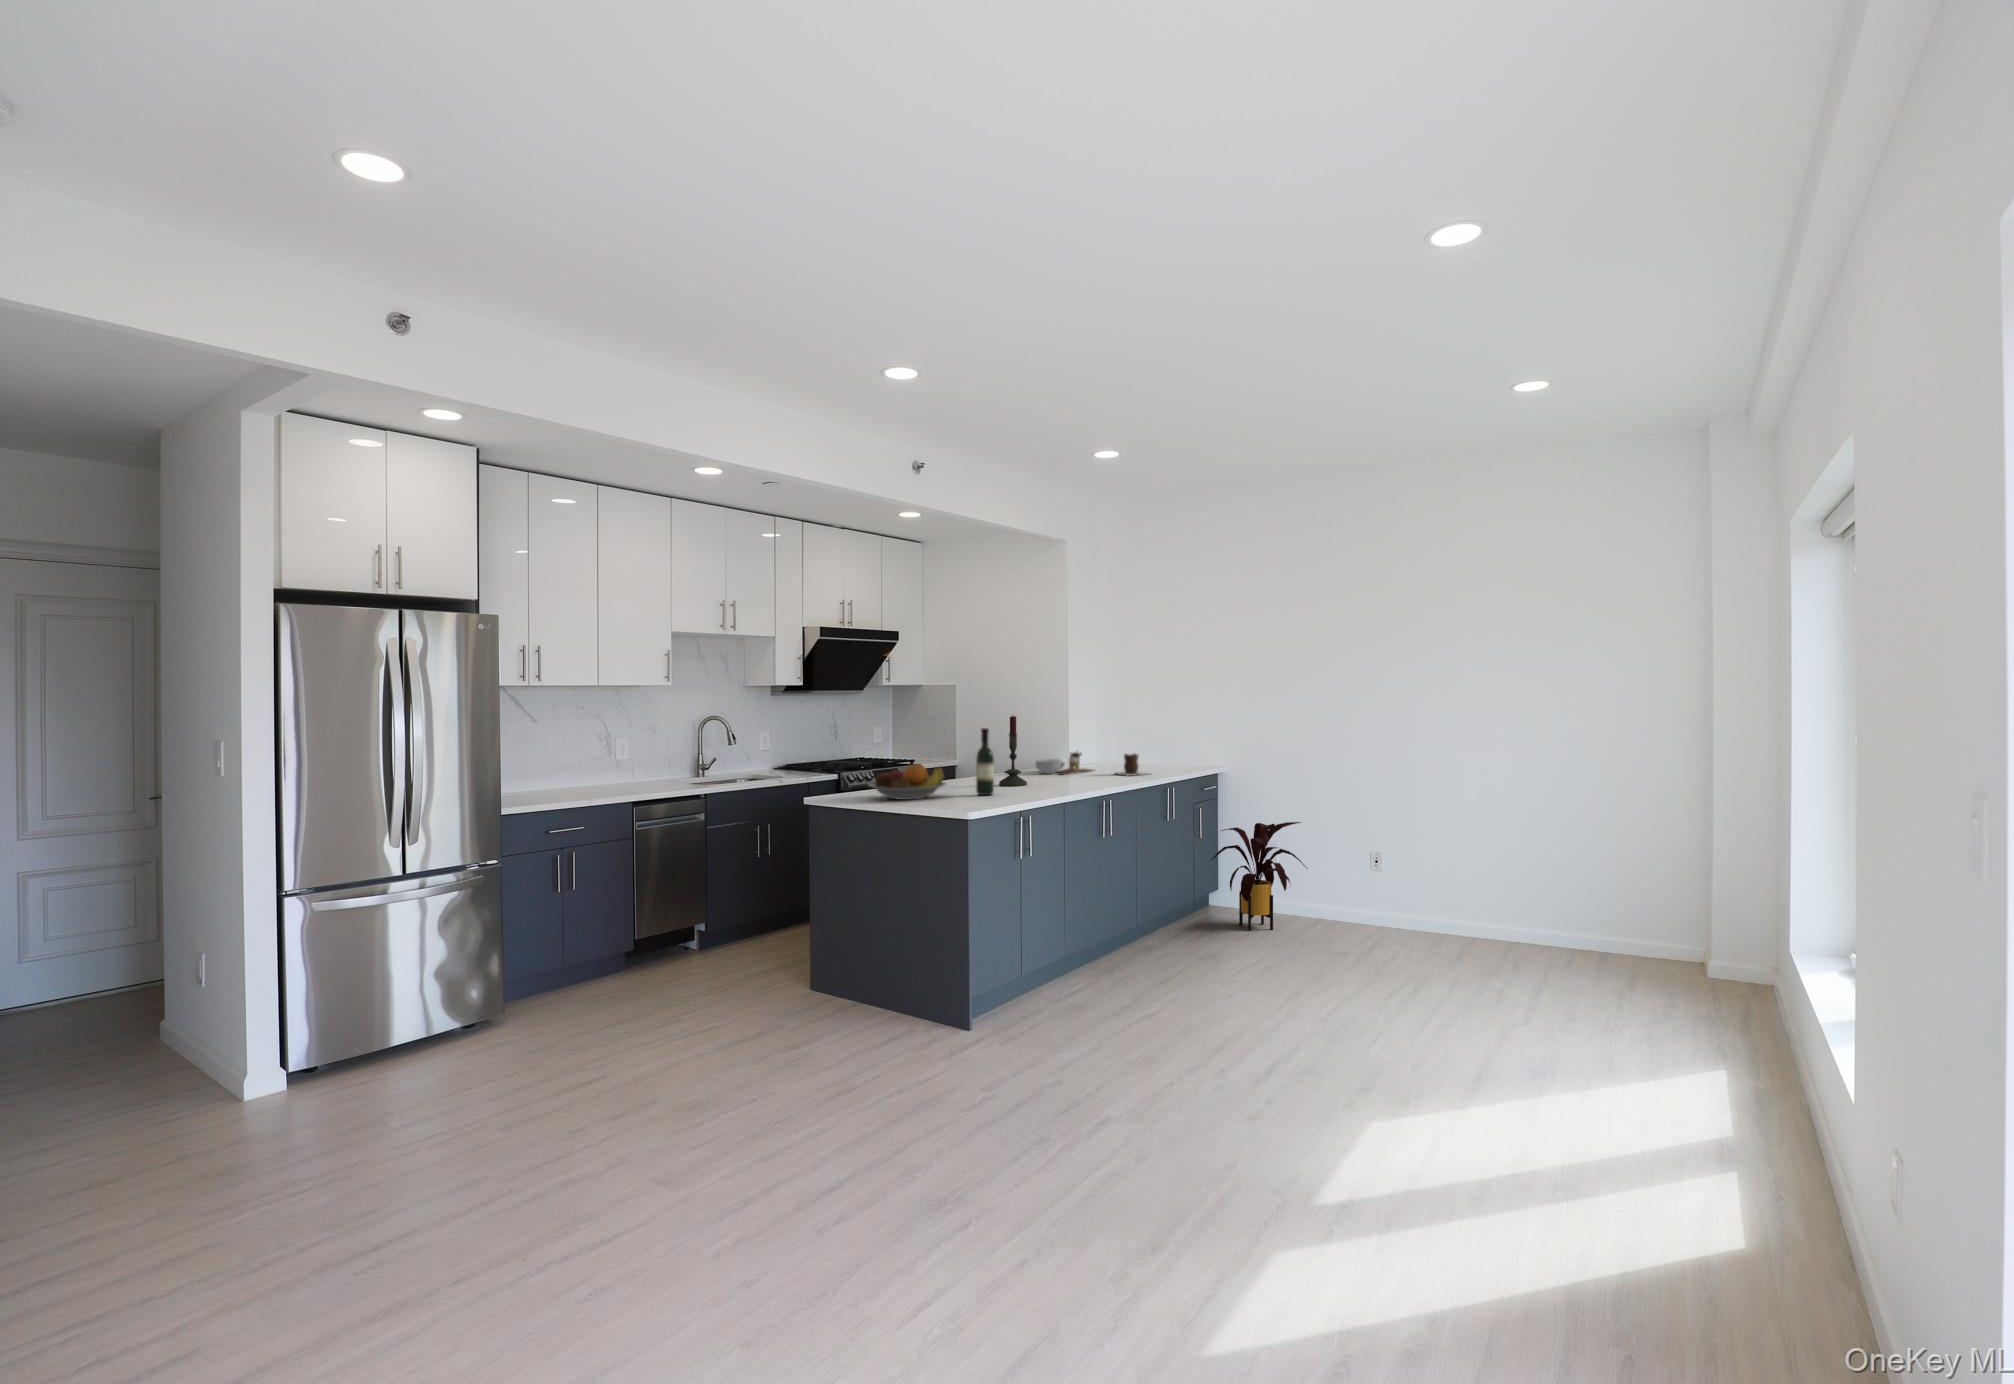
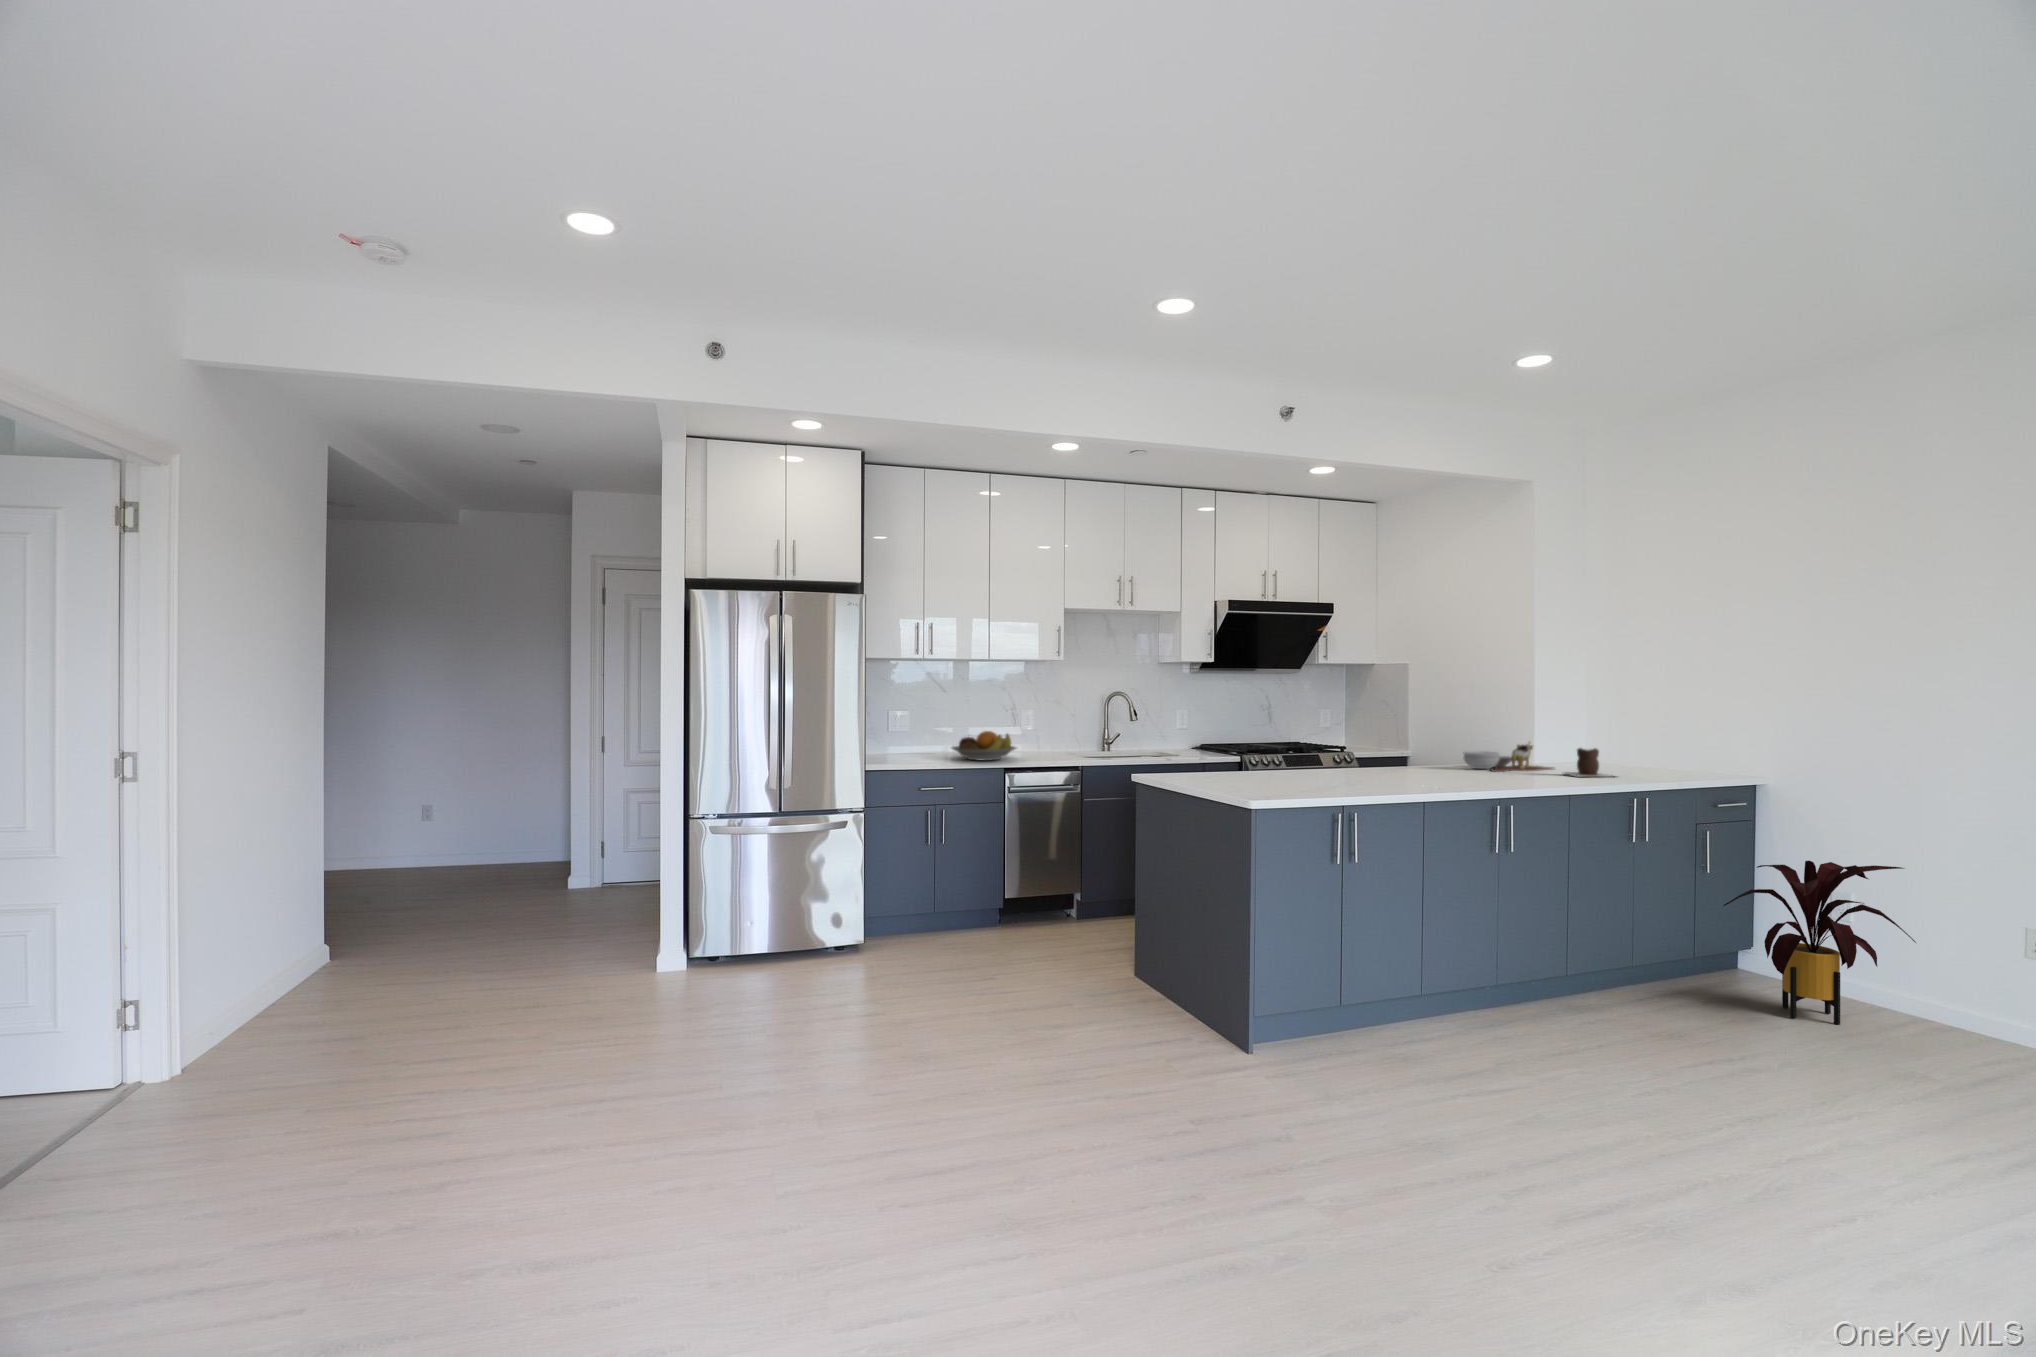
candle: present [999,716,1027,786] -> none [1378,691,1414,779]
wine bottle: present [976,728,994,795] -> none [1316,705,1338,785]
fruit bowl: present [869,764,945,800] -> present [952,731,1016,761]

